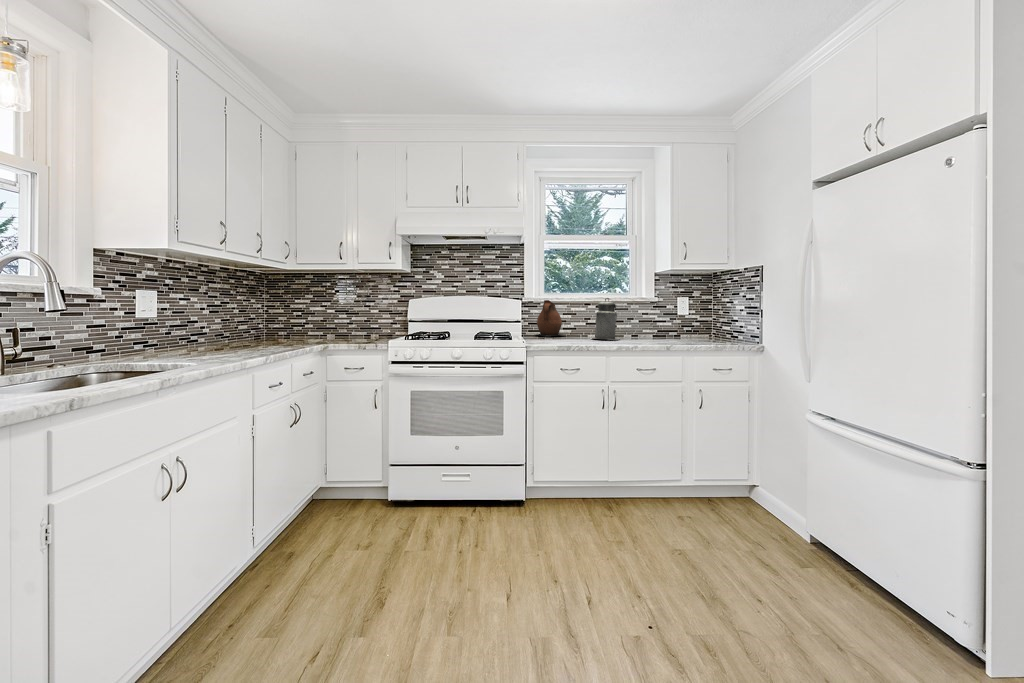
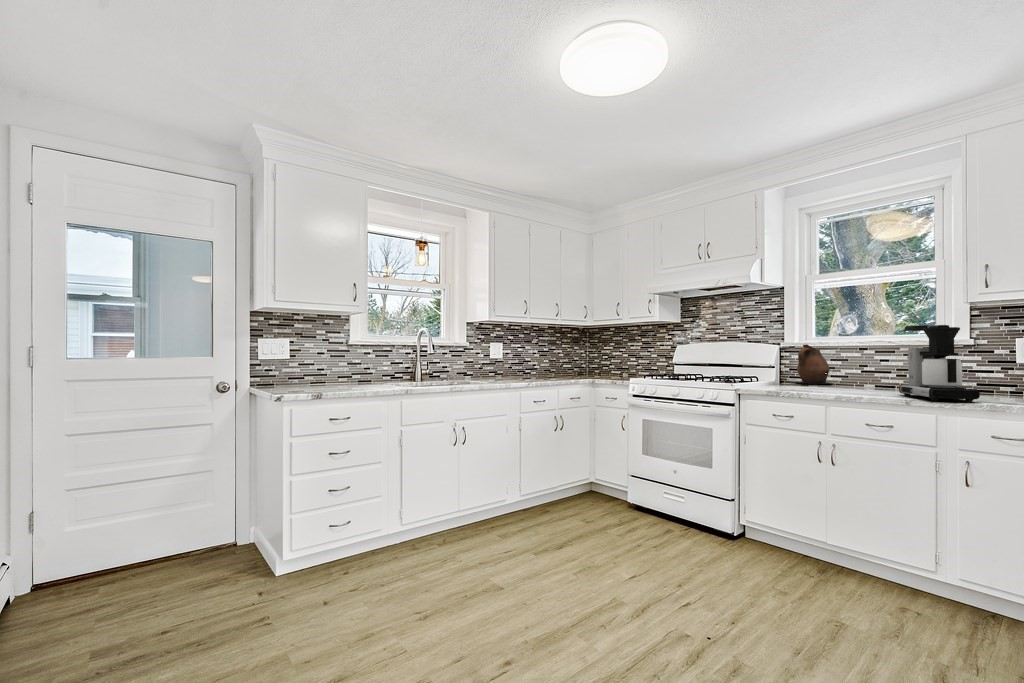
coffee maker: none [645,286,709,346] -> present [899,325,980,401]
canister: present [594,298,620,340] -> none [845,341,887,391]

